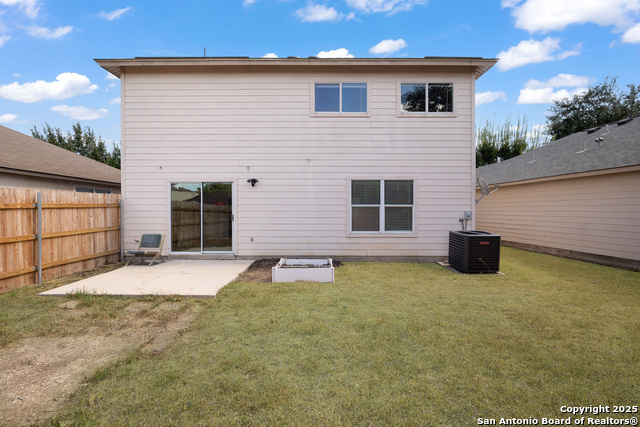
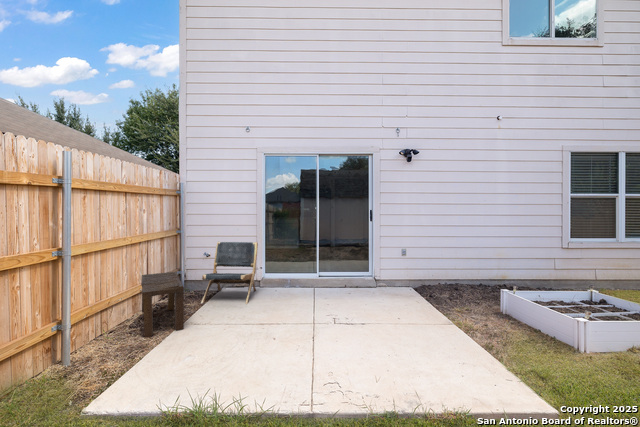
bench: none [79,249,108,277] -> present [141,272,184,337]

